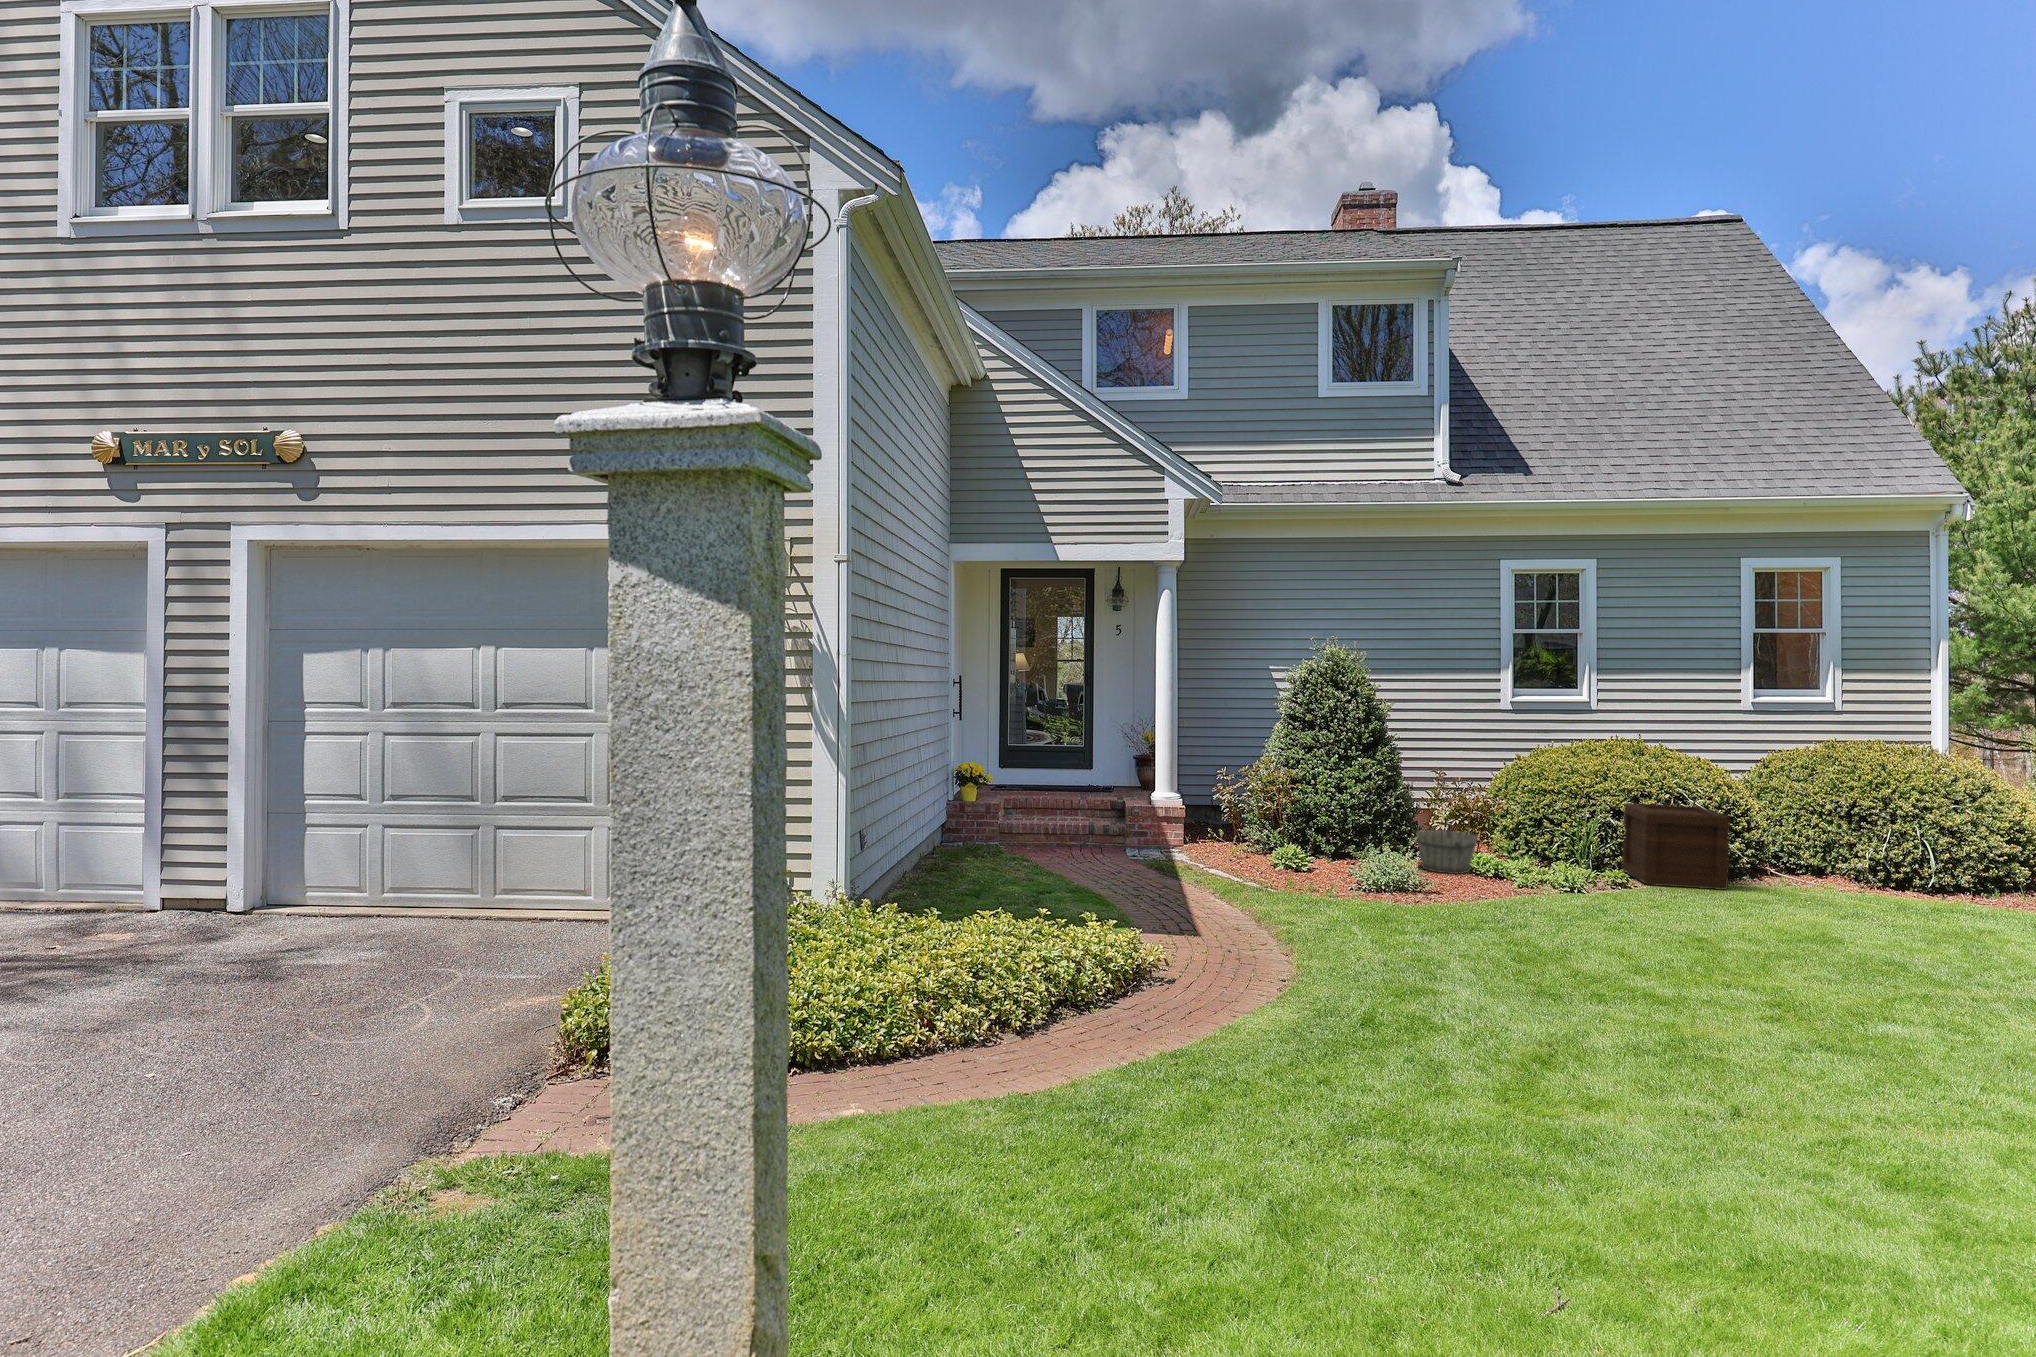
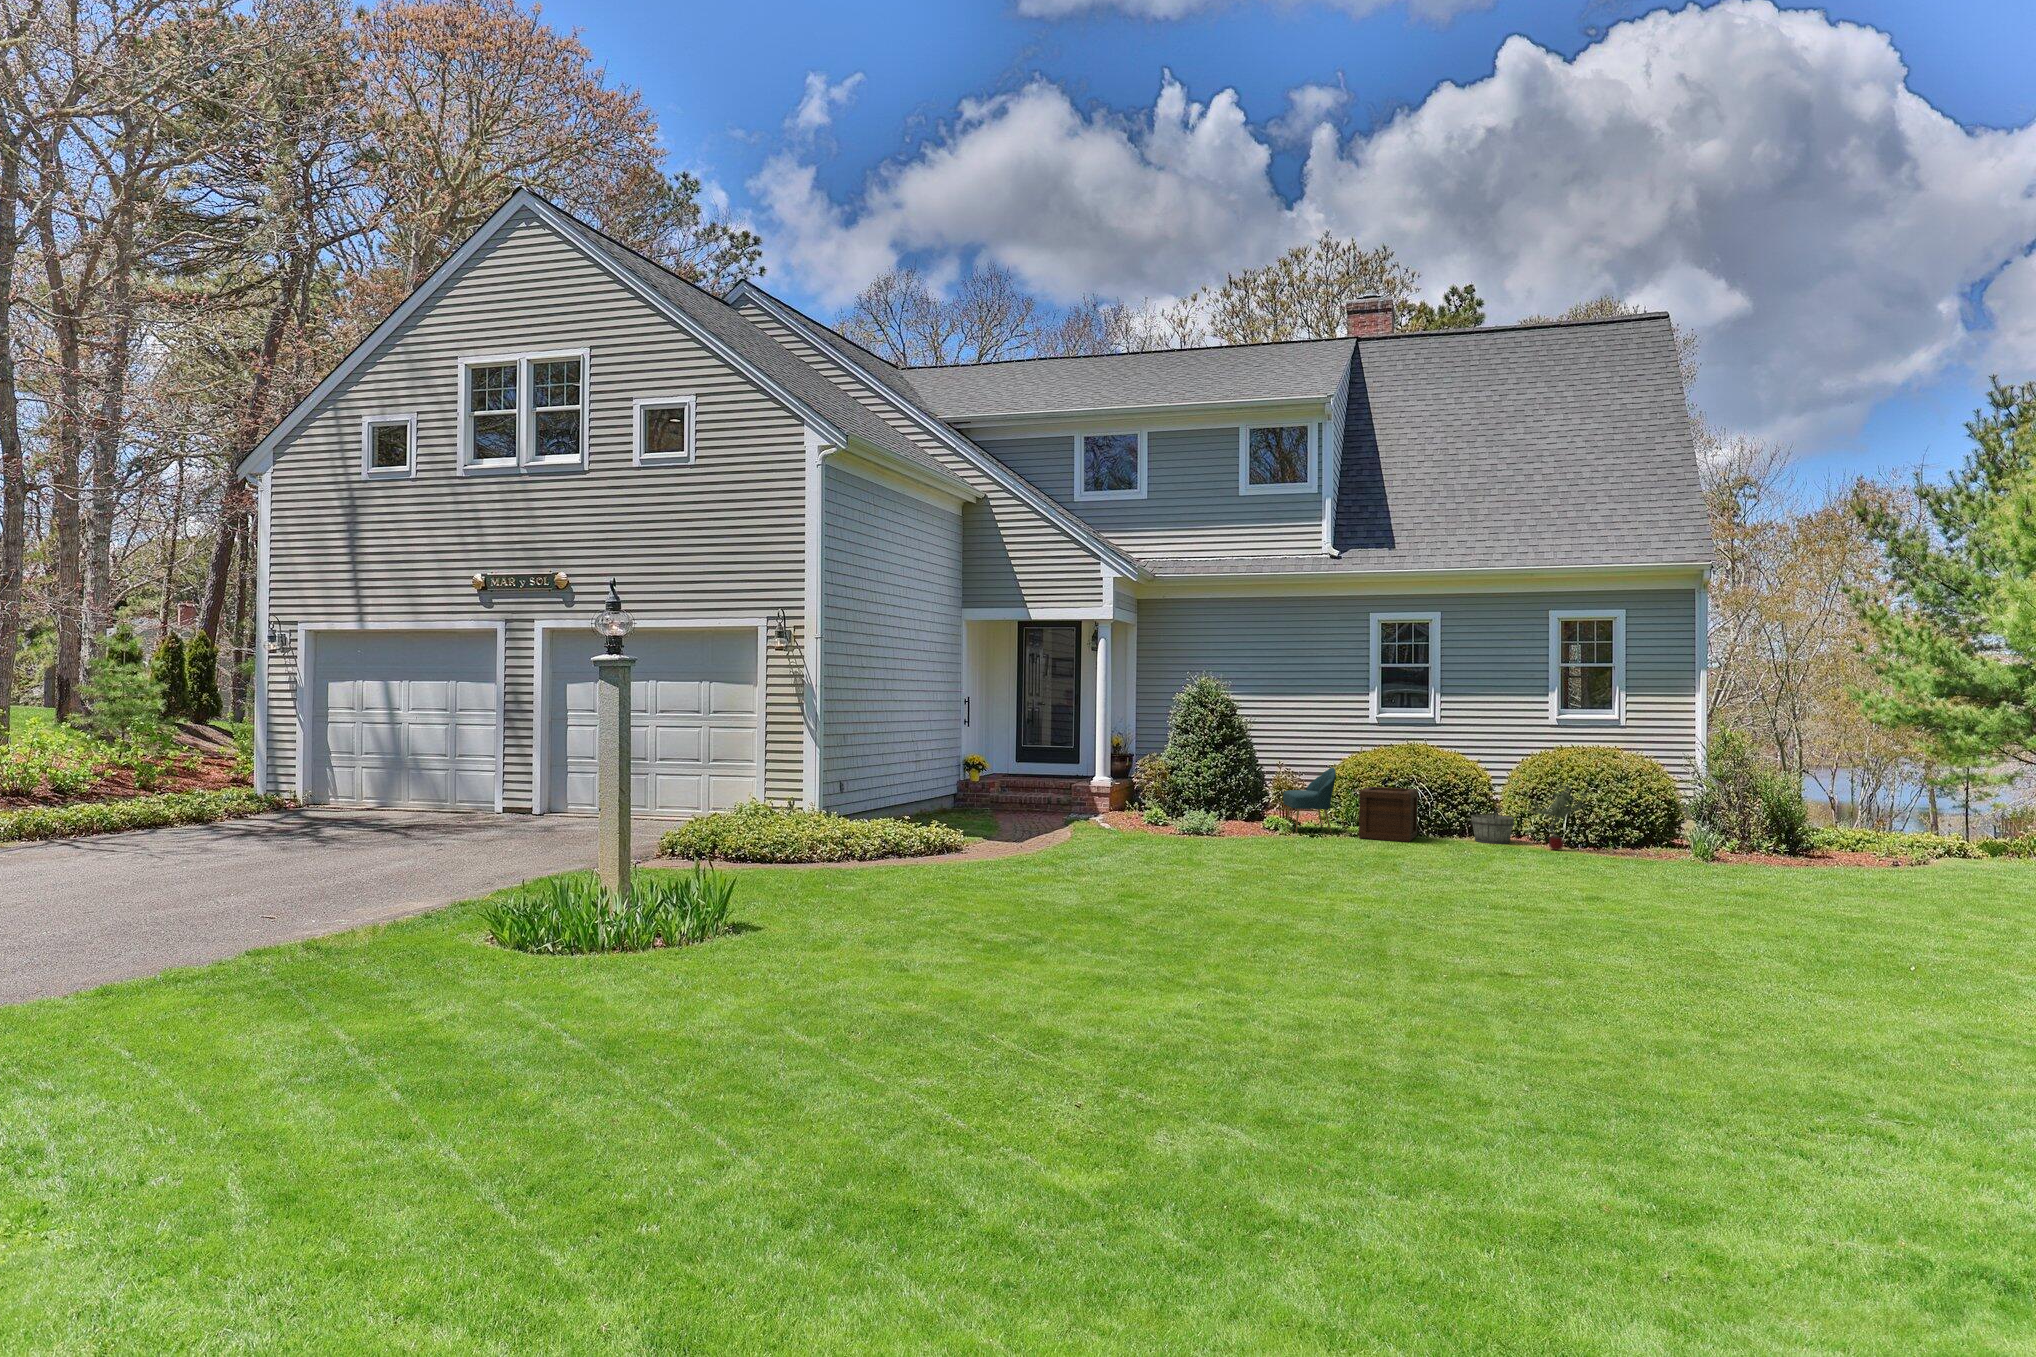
chair: none [1489,775,1584,876] -> present [1283,768,1336,833]
potted tree: none [1890,796,1993,898] -> present [1529,782,1587,850]
wooden bucket: present [1417,825,1477,874] -> present [1471,808,1515,844]

